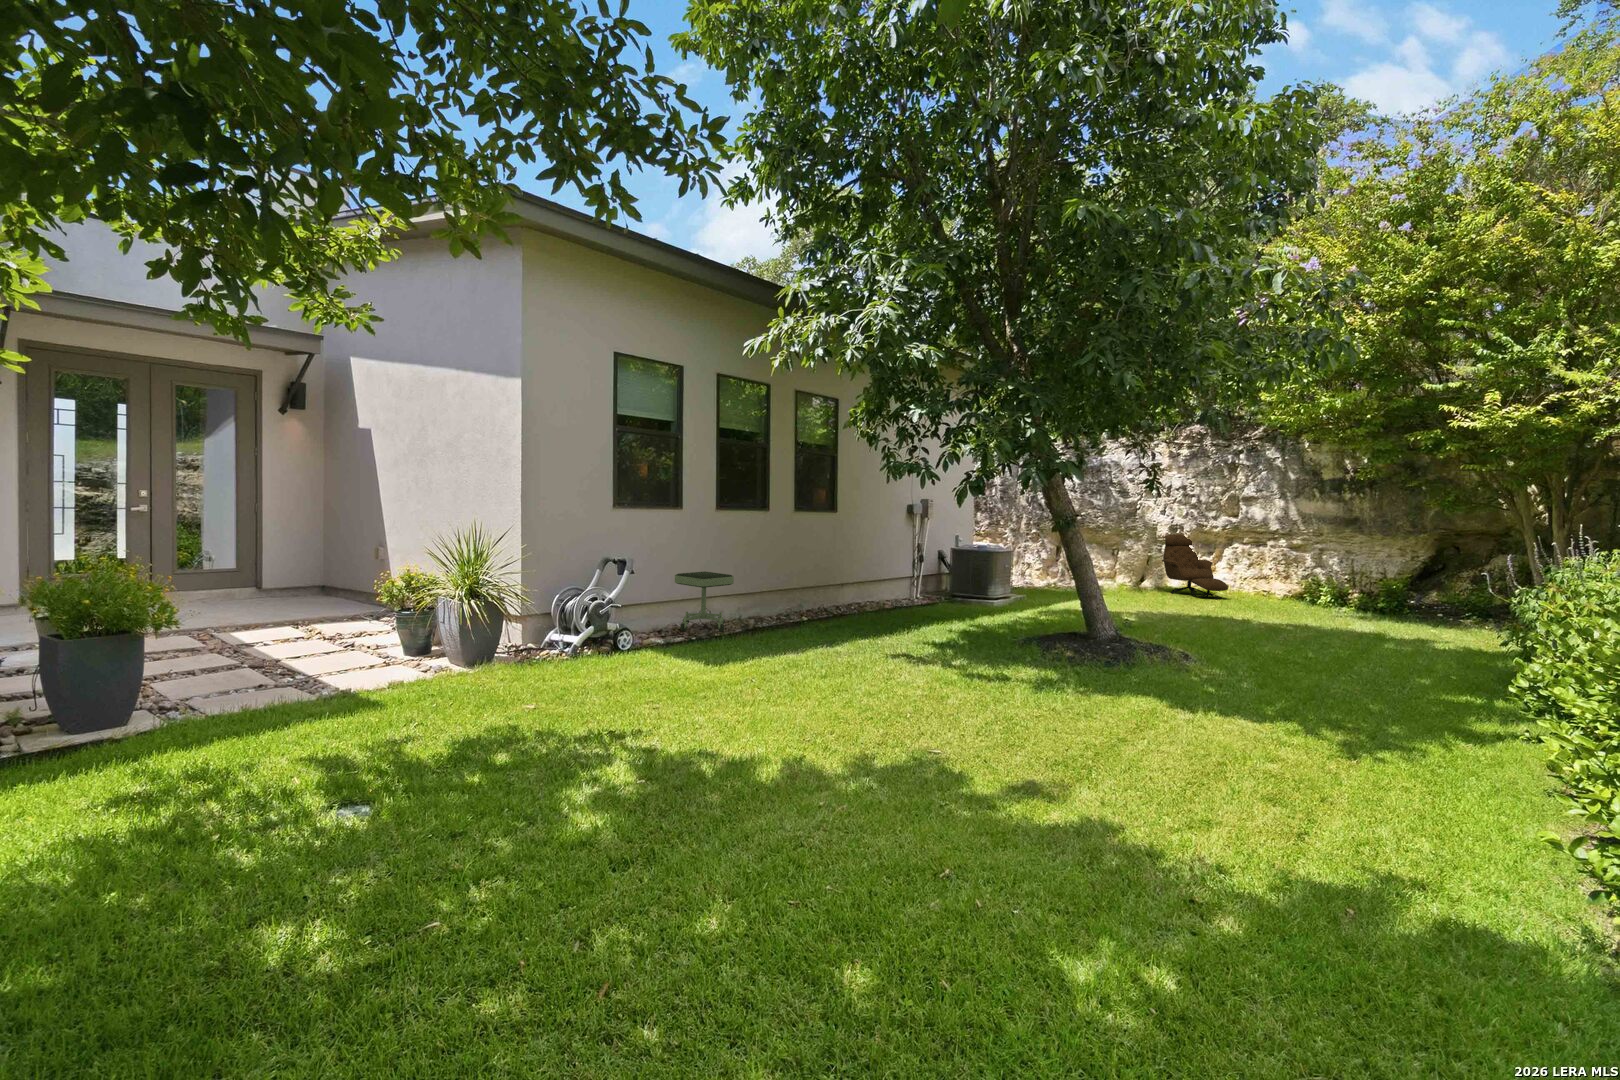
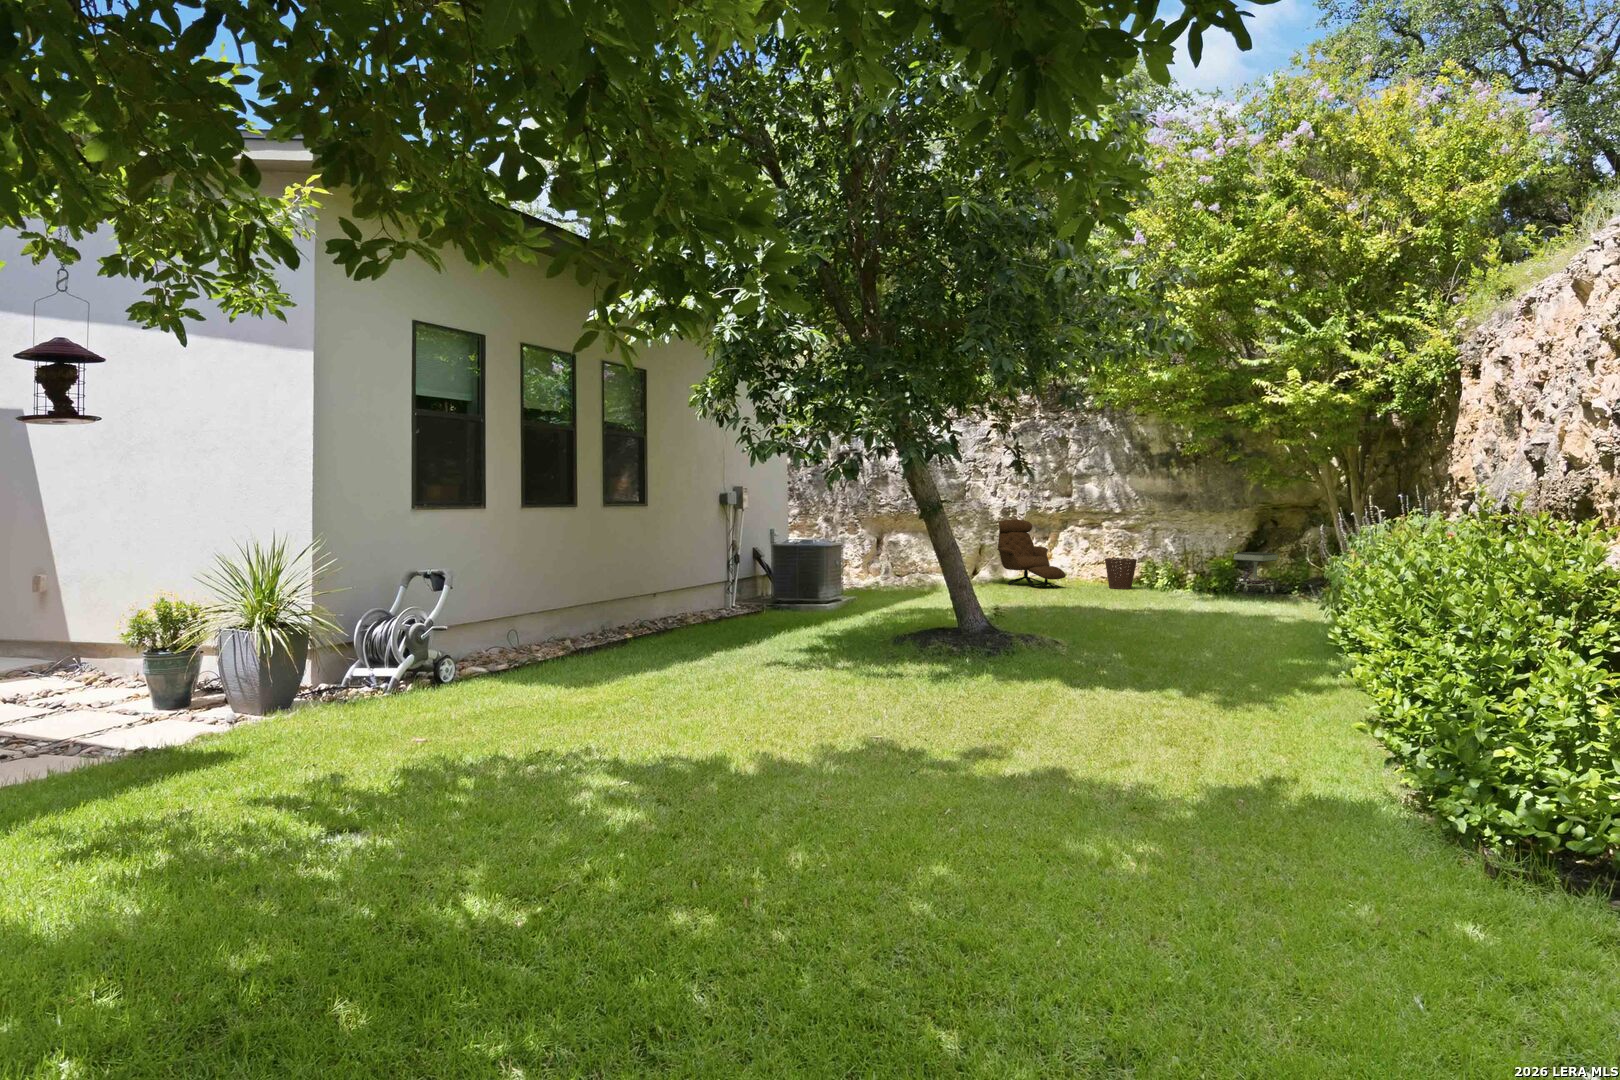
stool: present [675,571,734,632] -> present [1234,552,1278,594]
basket: none [1270,574,1304,605] -> present [1105,558,1137,589]

